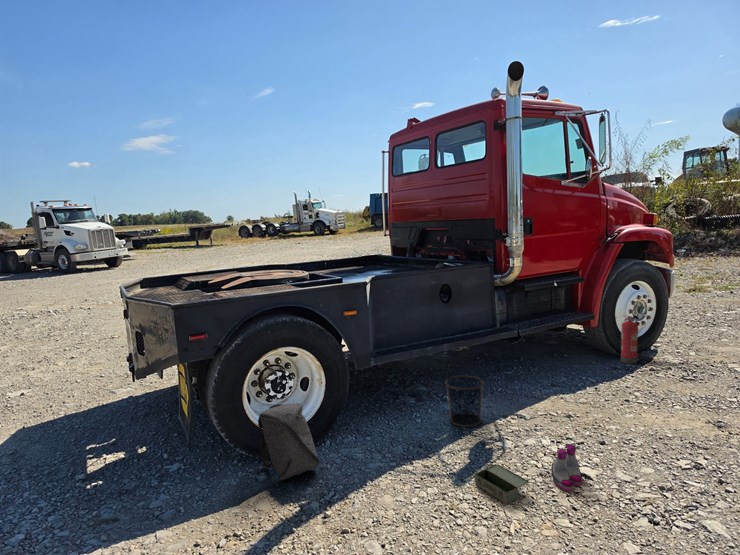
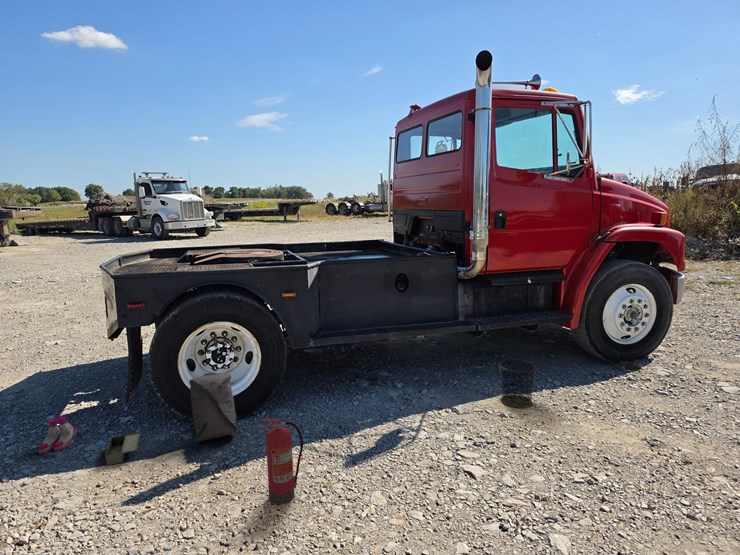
fire extinguisher: present [621,316,638,364] -> present [260,419,303,504]
trash can: present [445,376,484,427] -> present [499,359,536,408]
boots: present [551,444,582,492] -> present [38,415,76,454]
toolbox: present [475,464,529,504] -> present [105,432,140,465]

